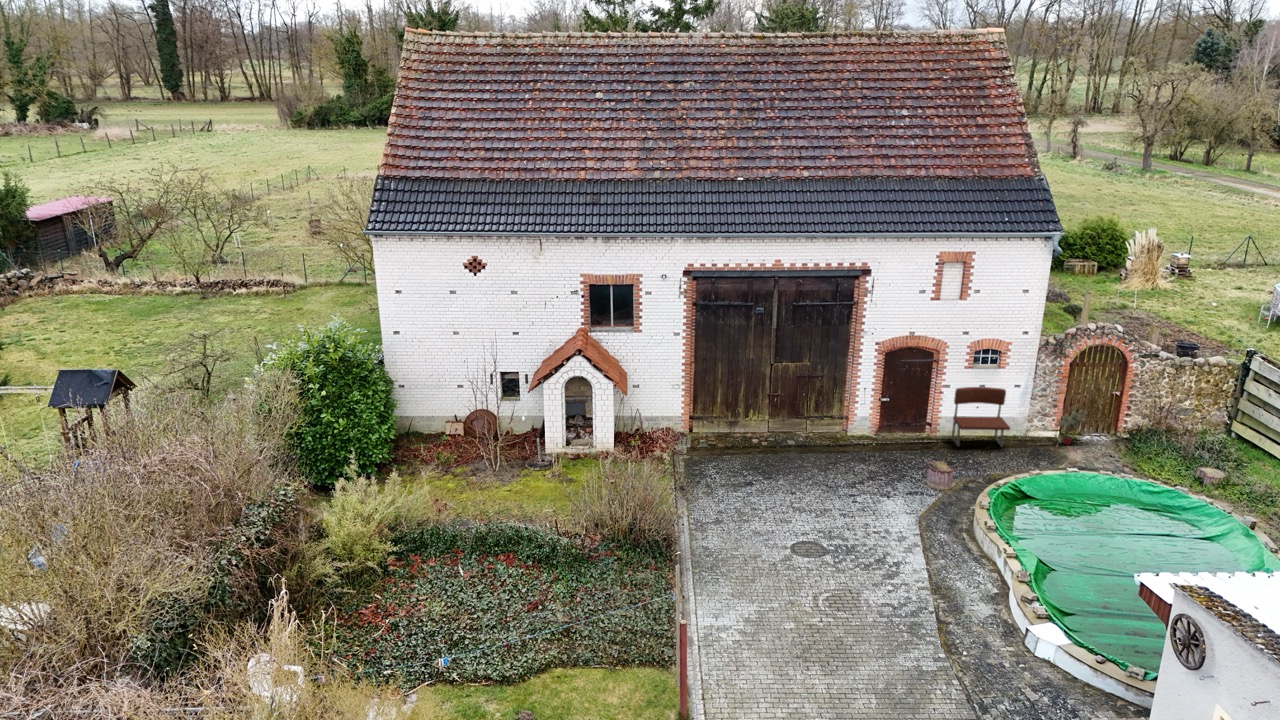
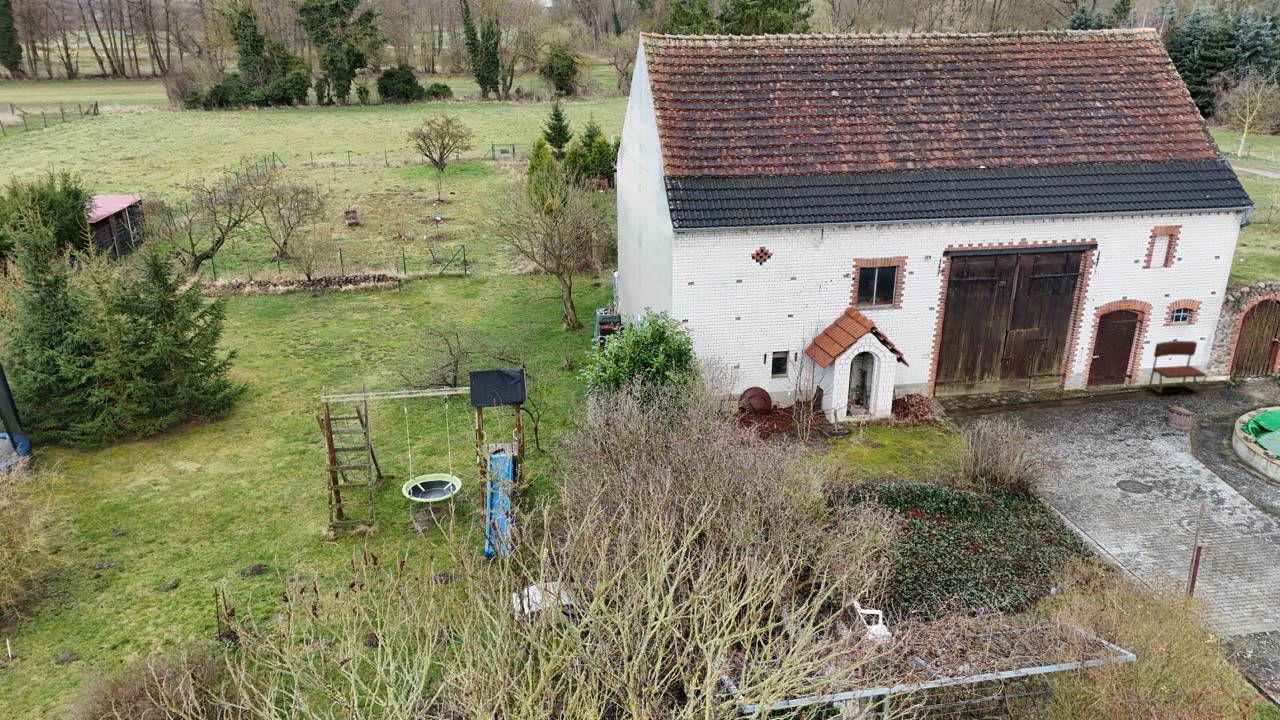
potted tree: present [1055,407,1087,445] -> none [1233,352,1261,386]

